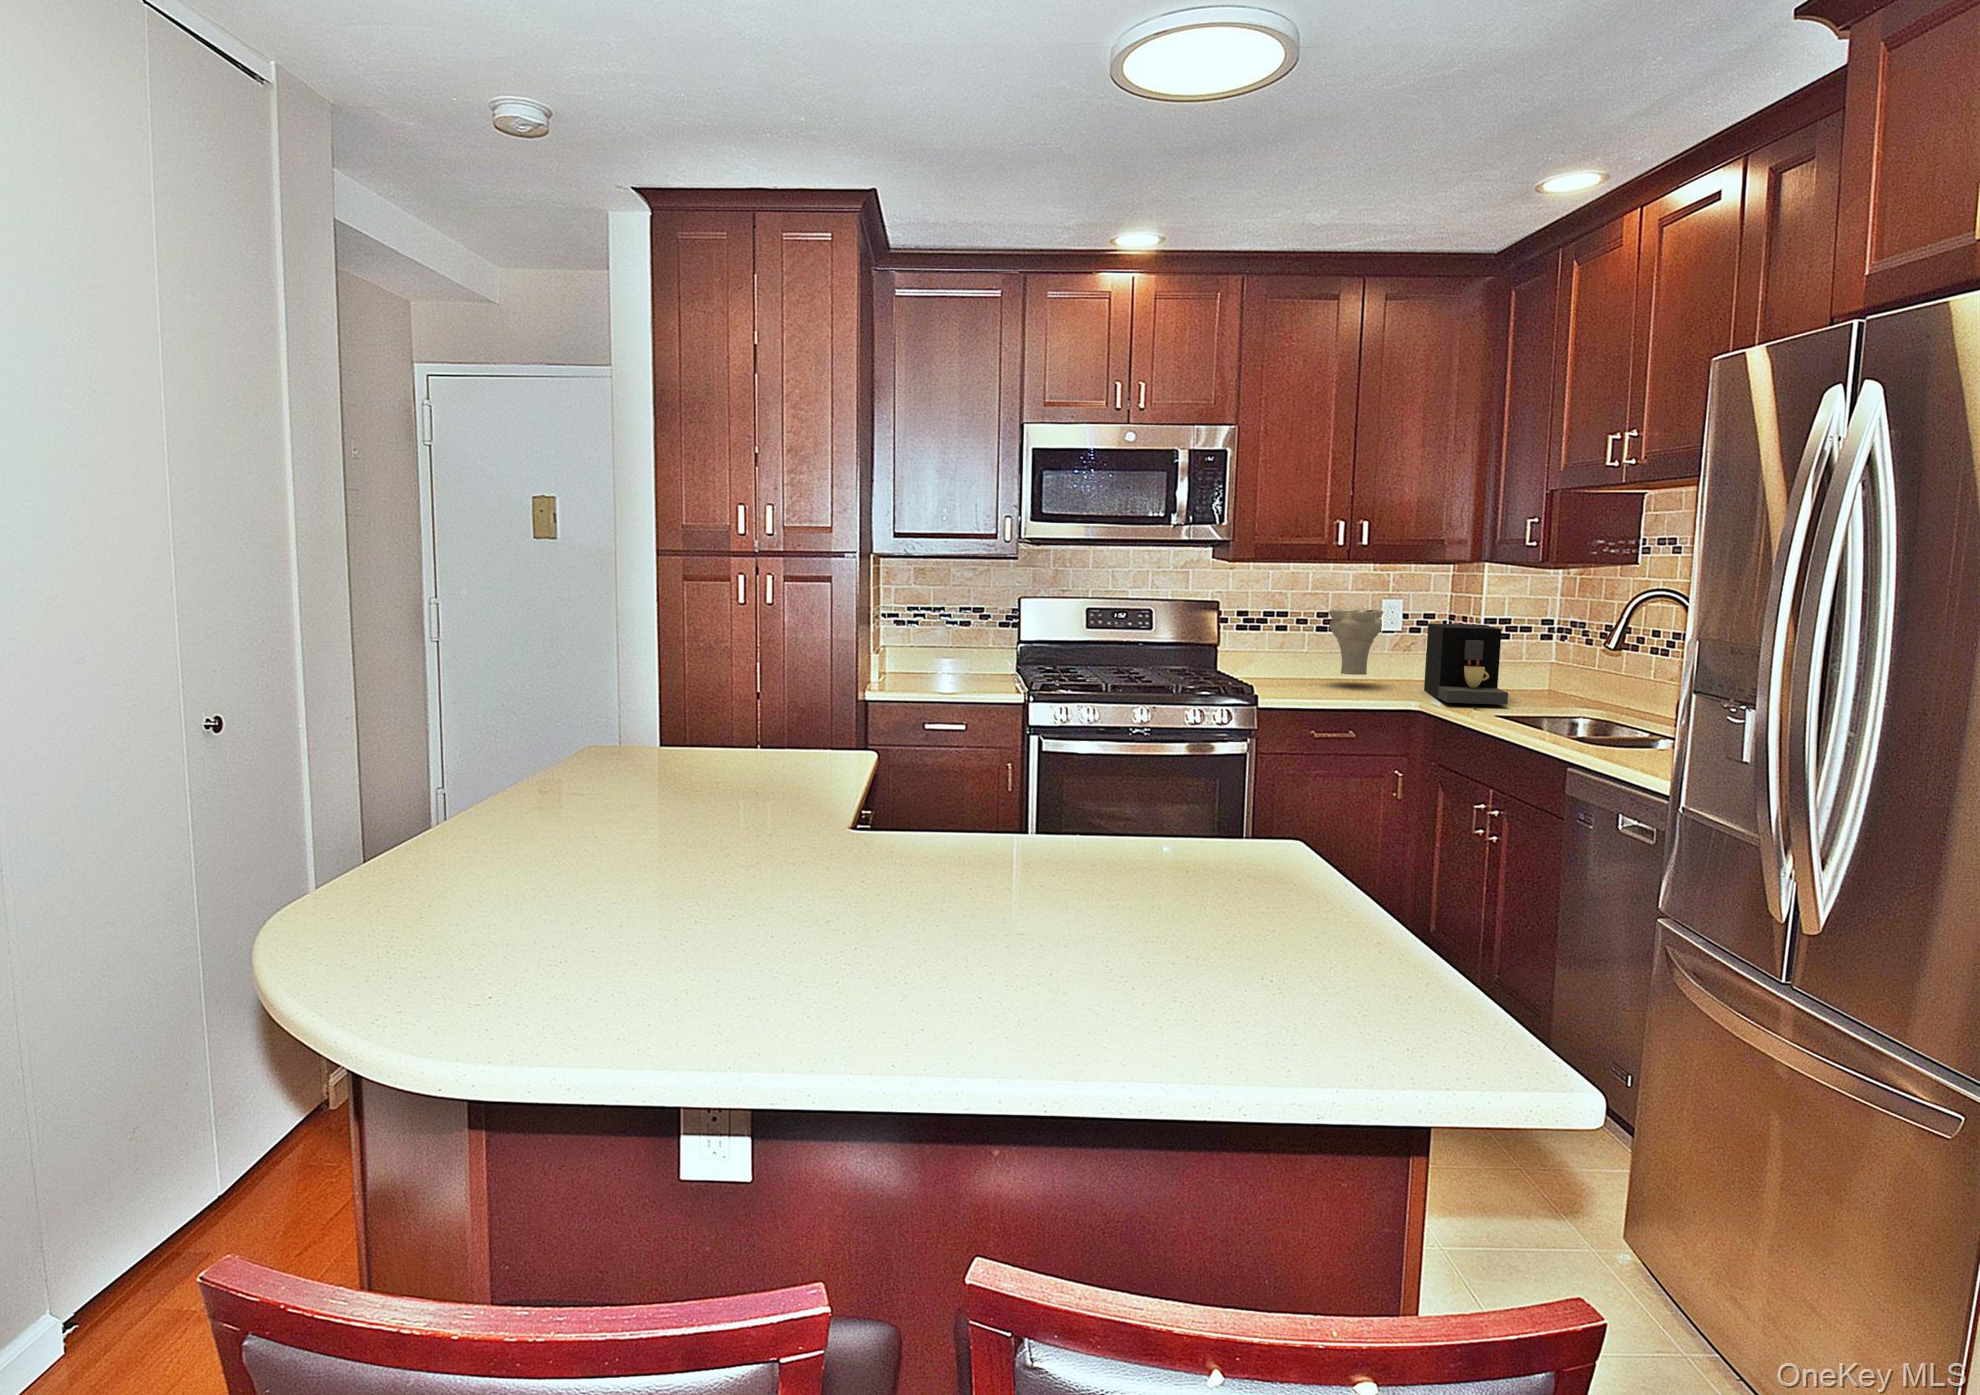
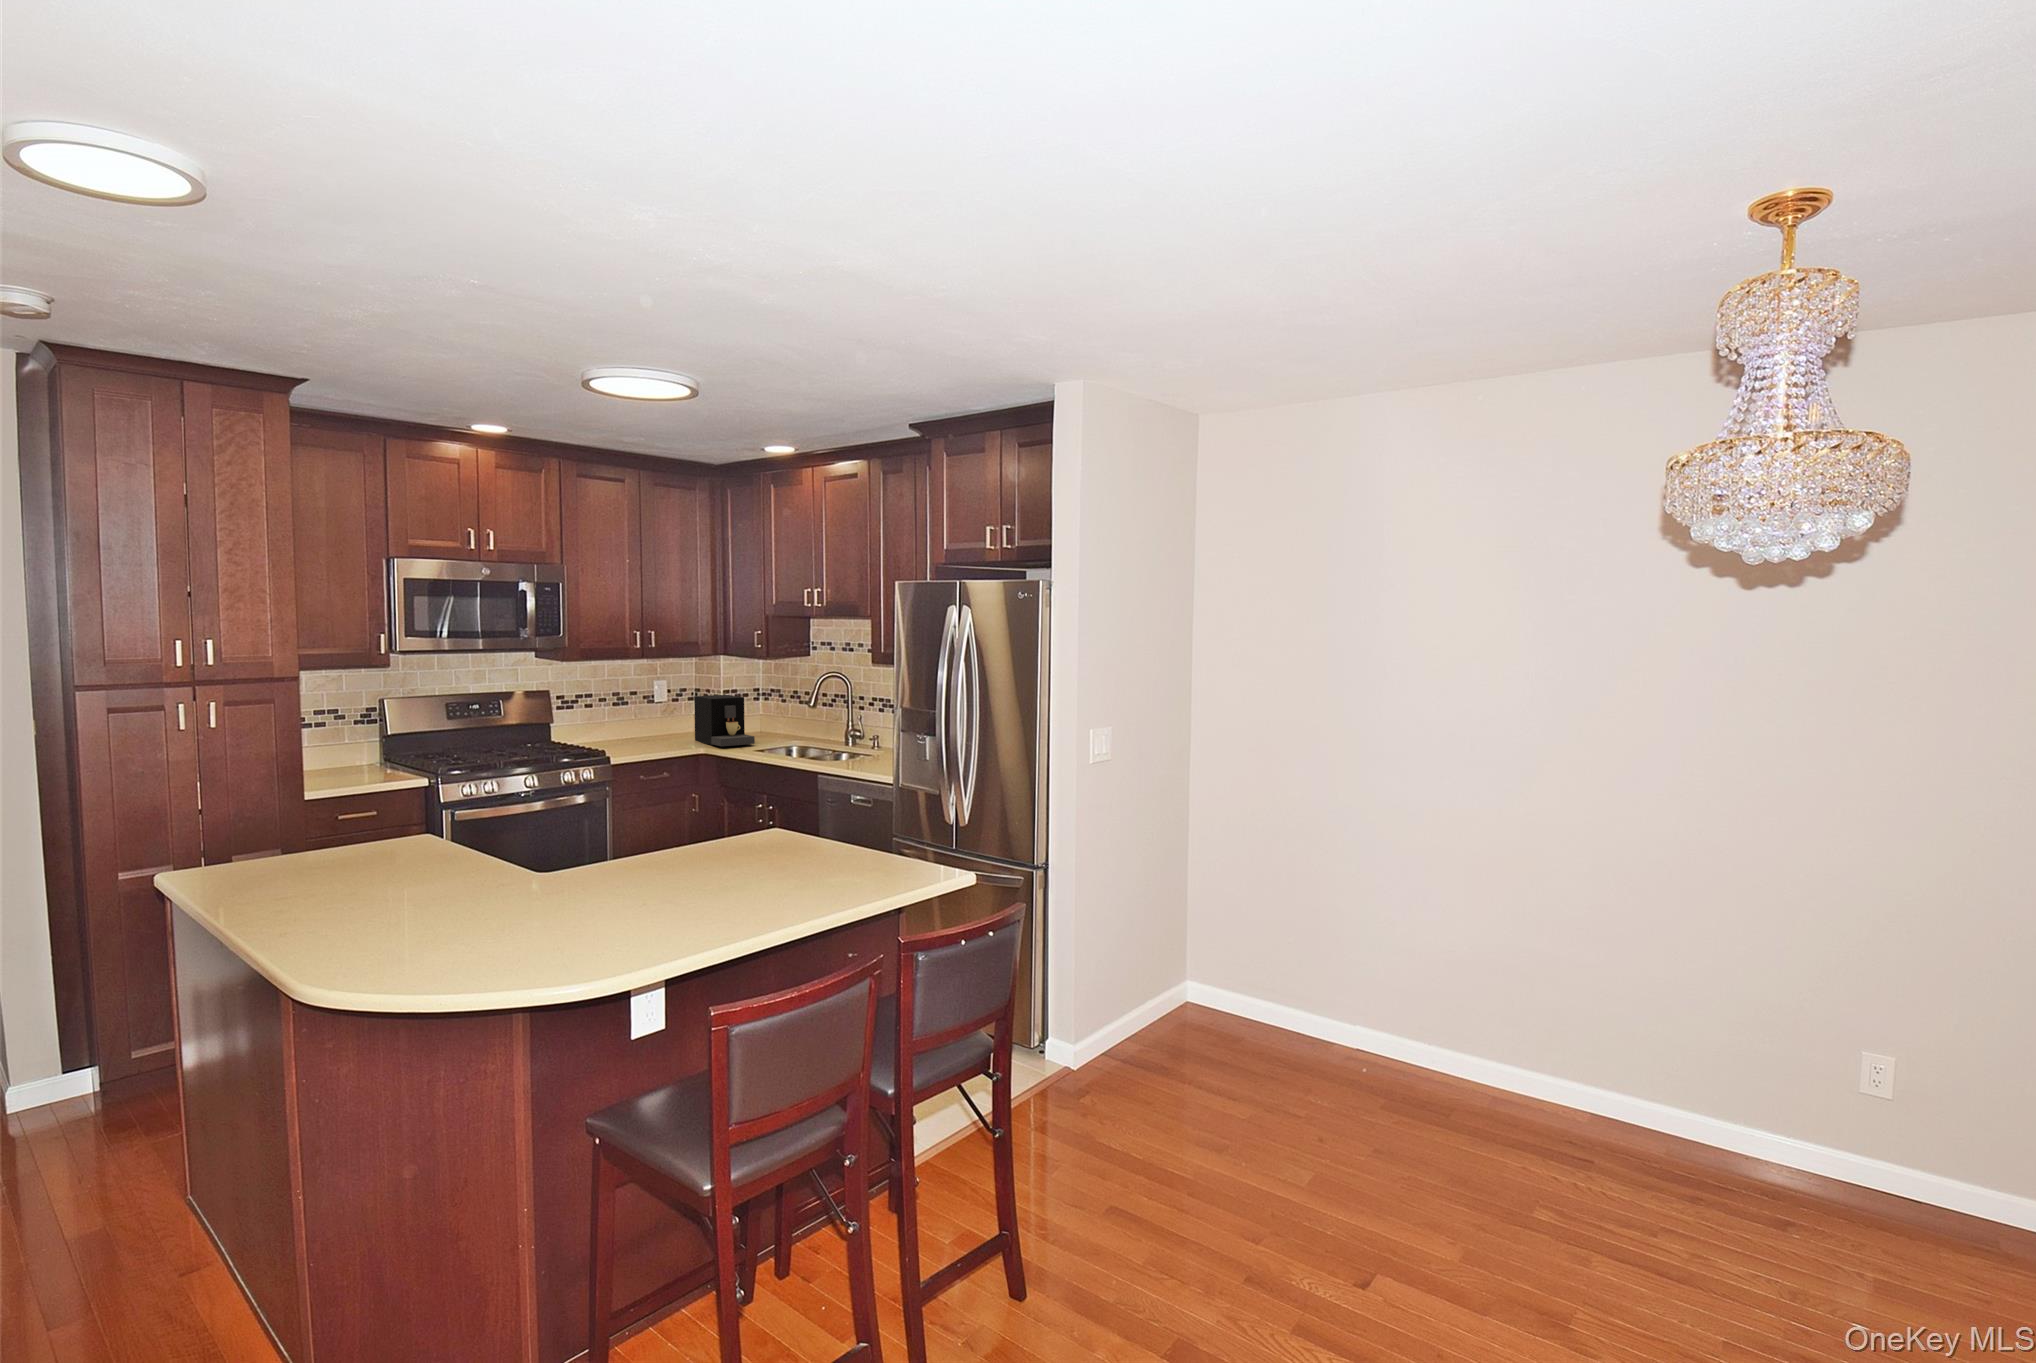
vase: present [1329,610,1383,675] -> none [623,688,667,740]

